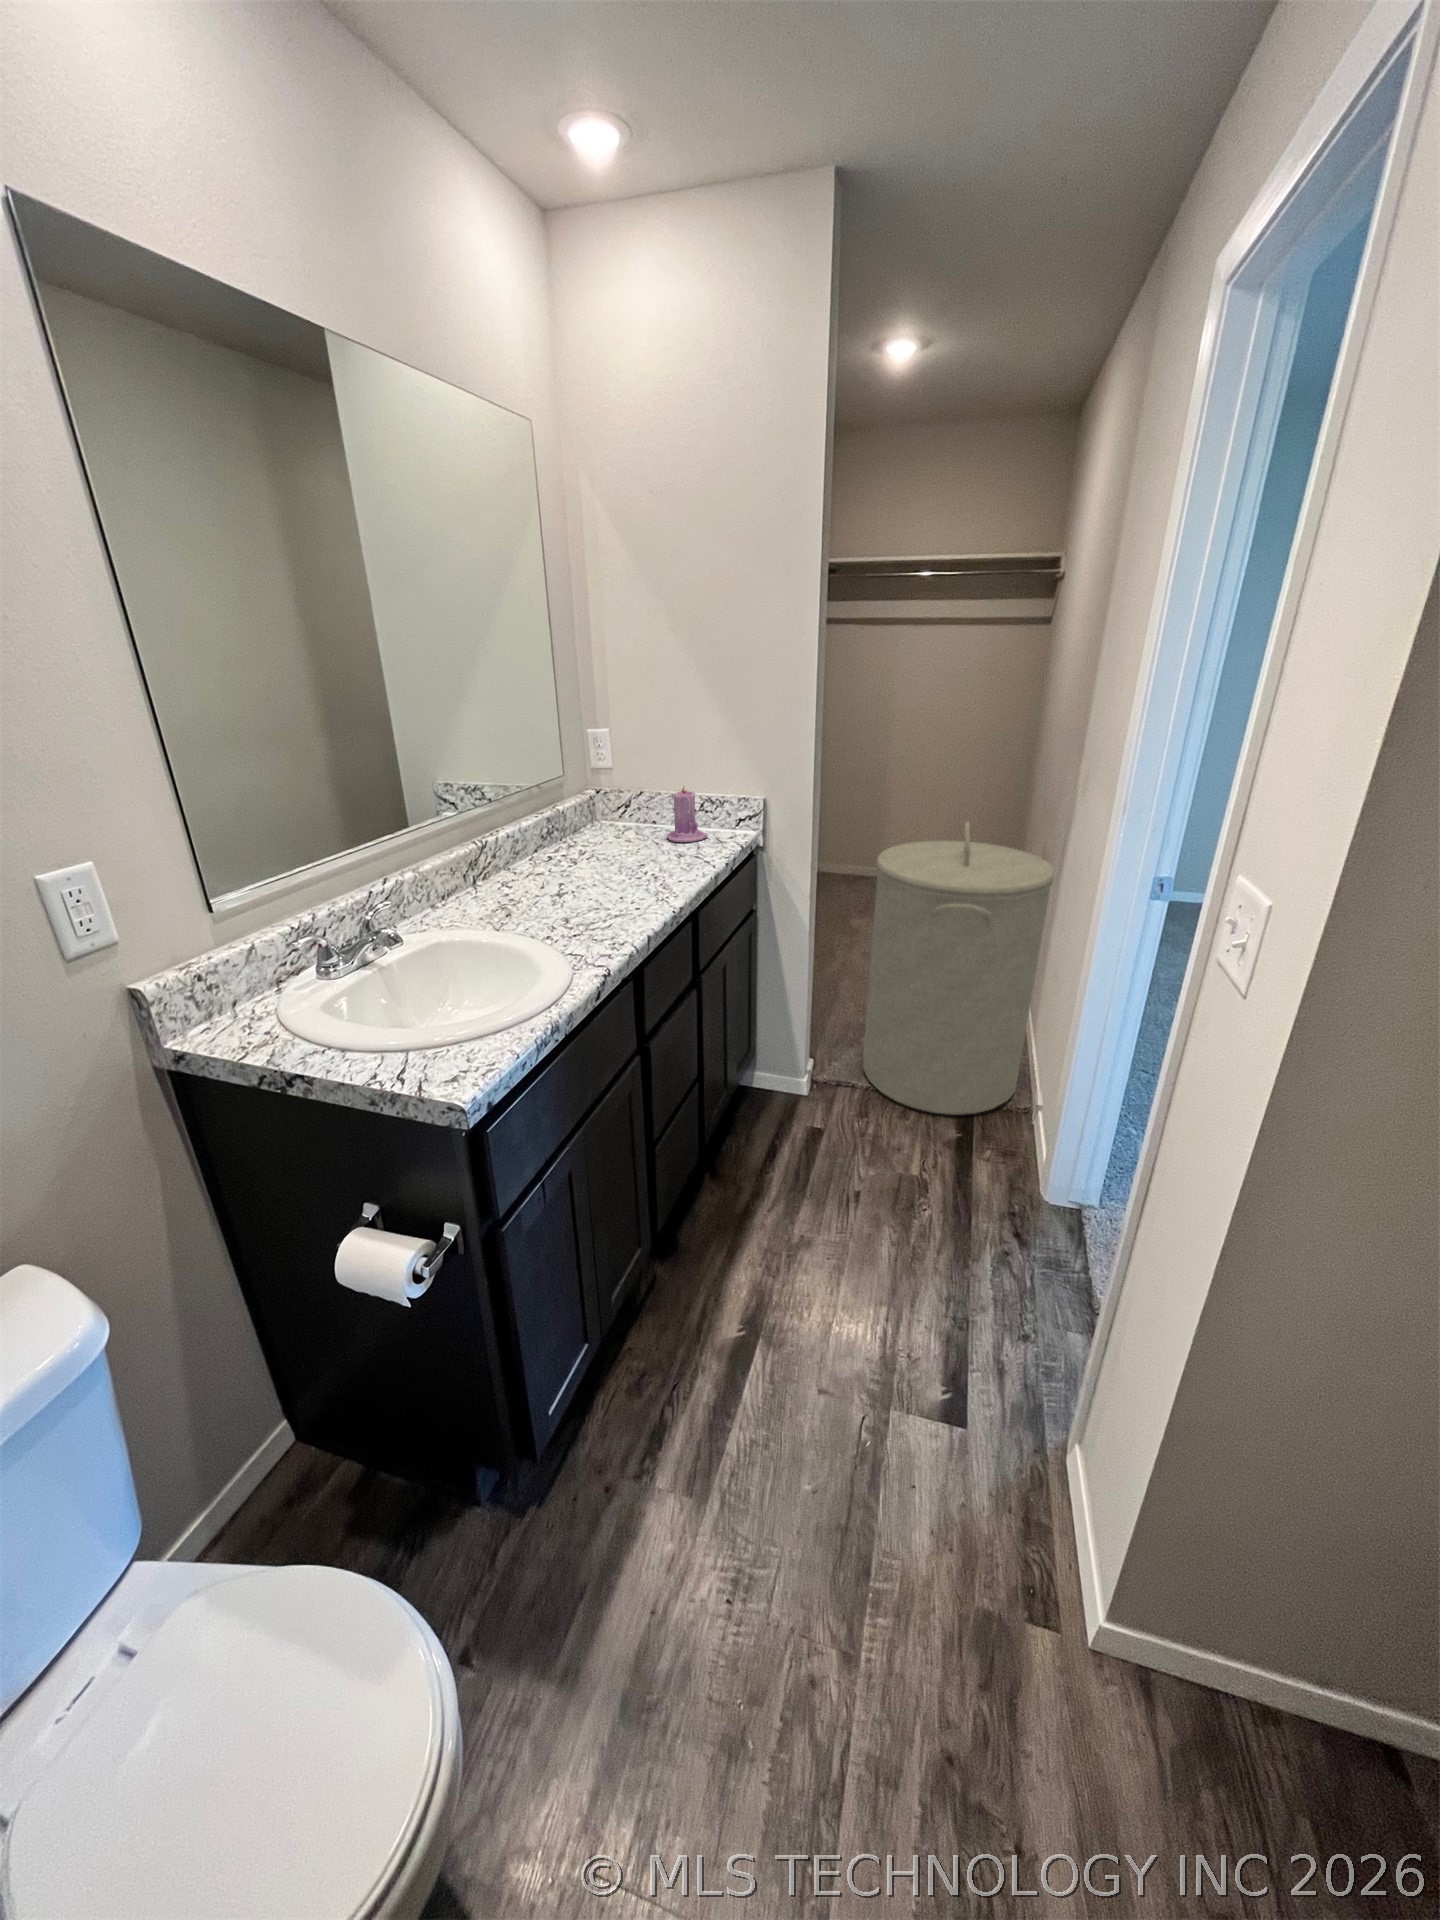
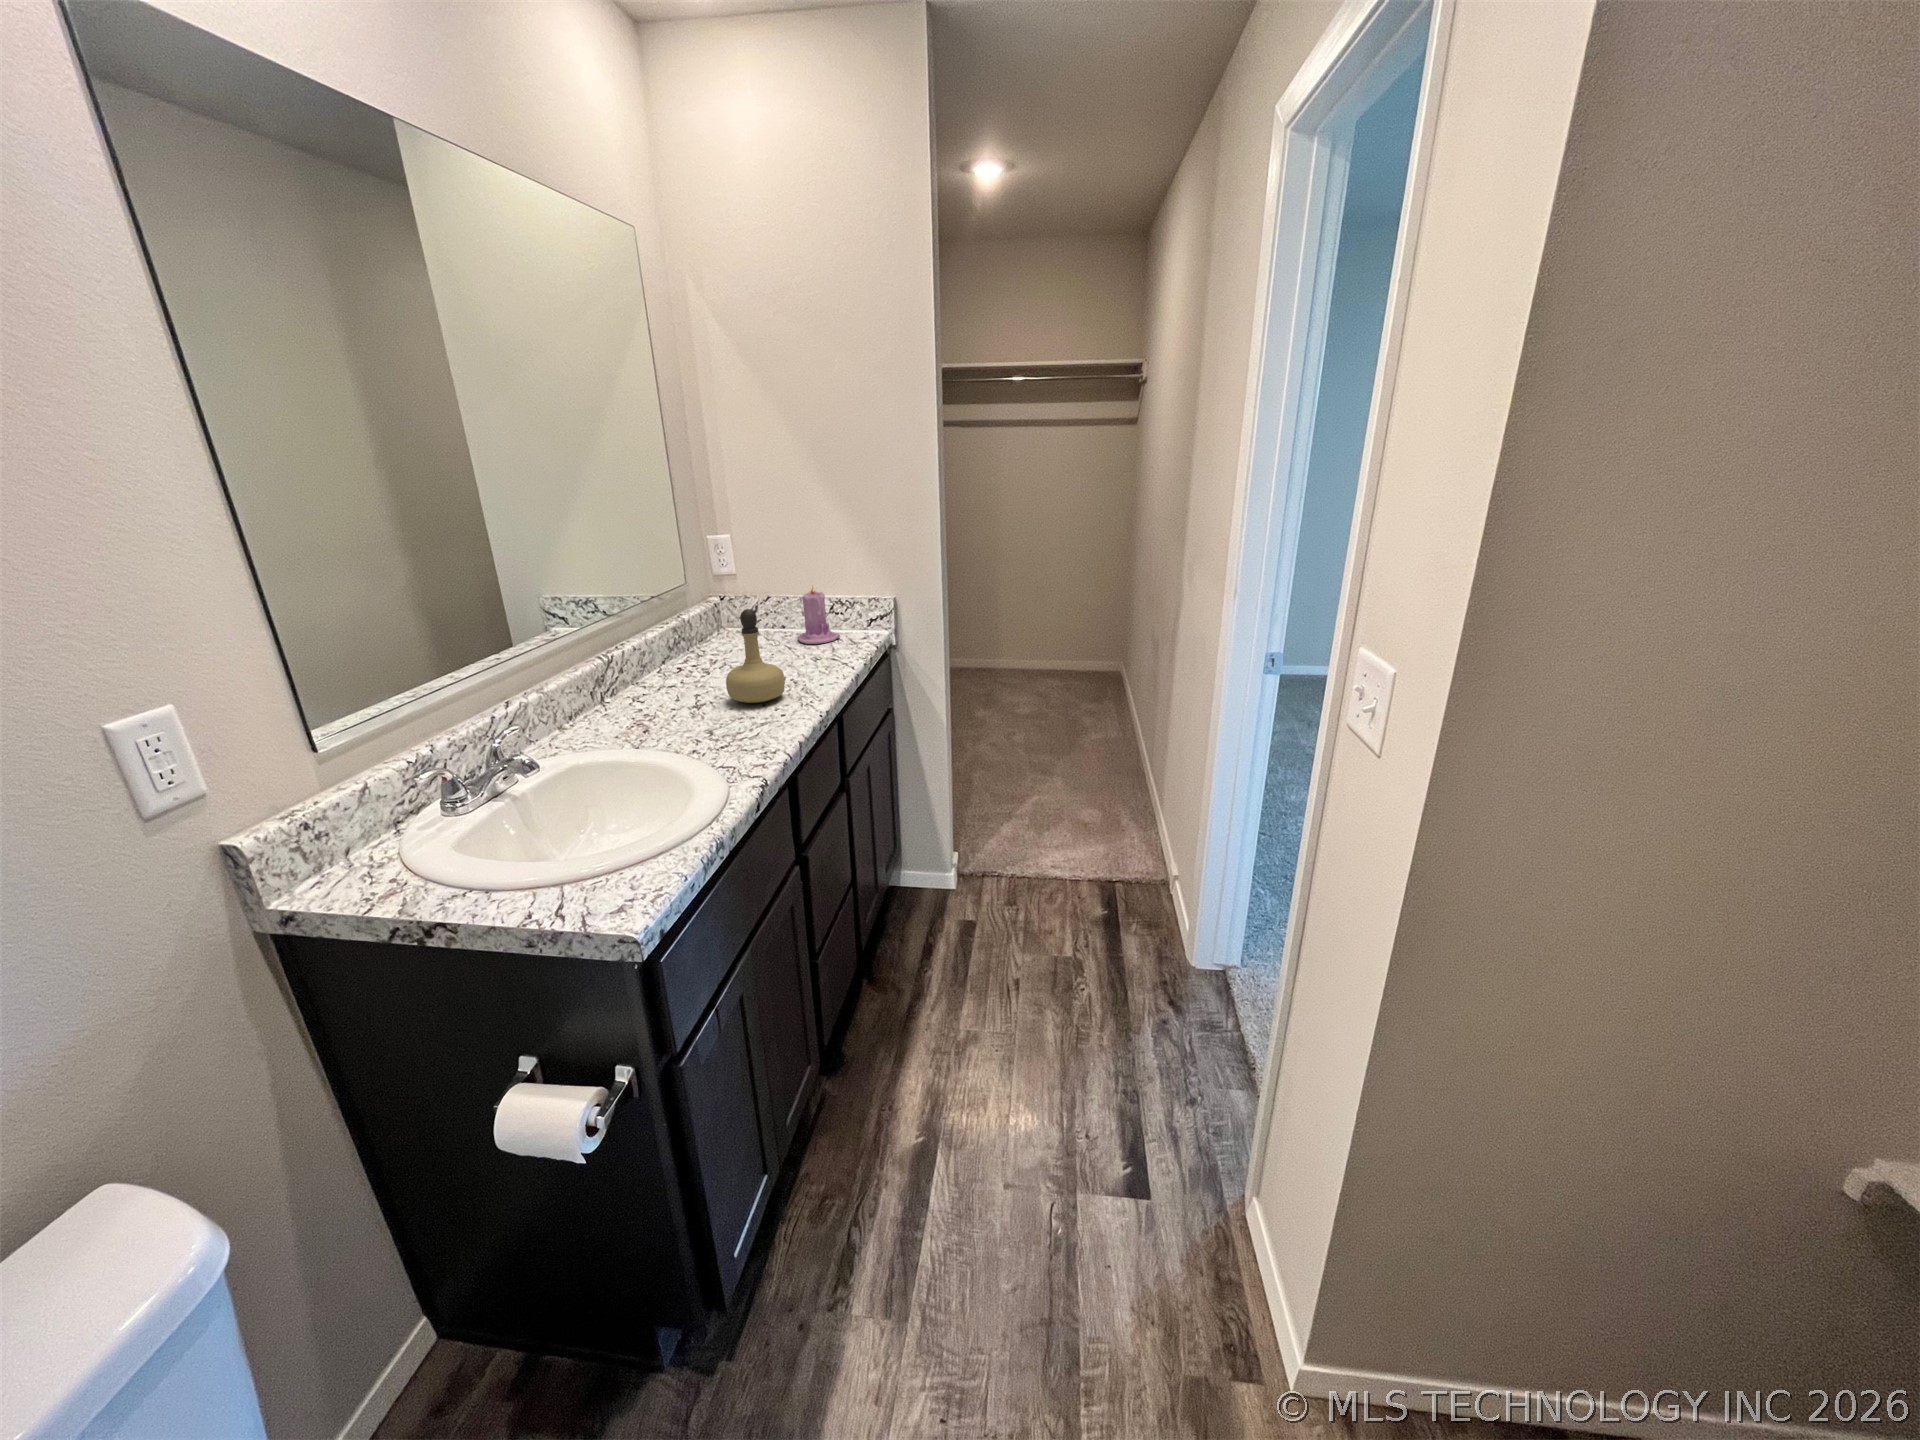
perfume bottle: none [589,803,645,895] -> present [726,609,785,703]
laundry hamper: present [863,822,1055,1115] -> none [1007,608,1174,895]

